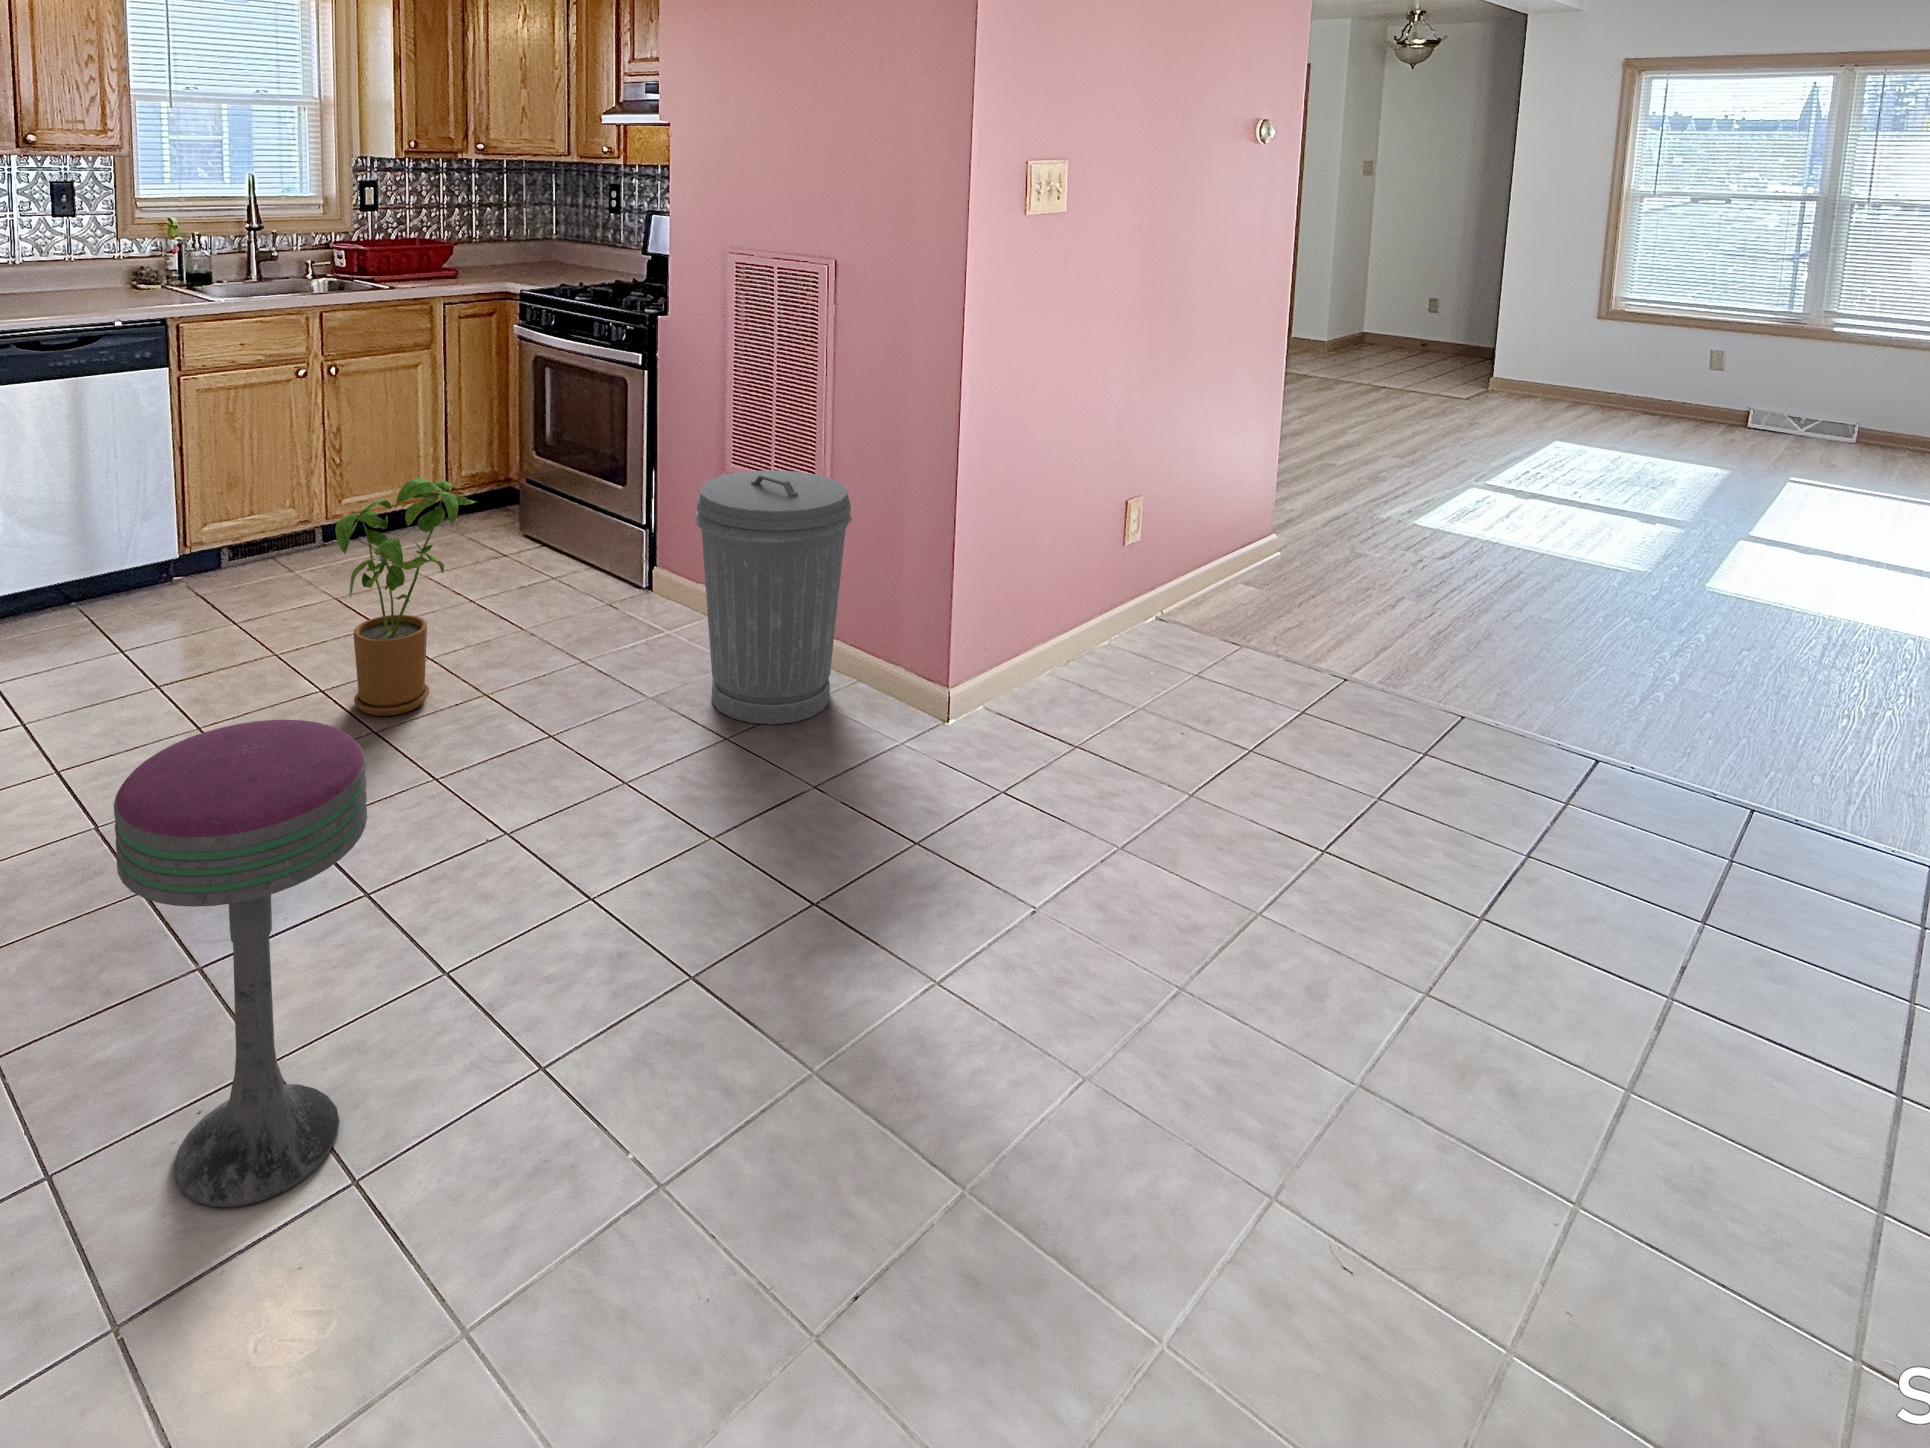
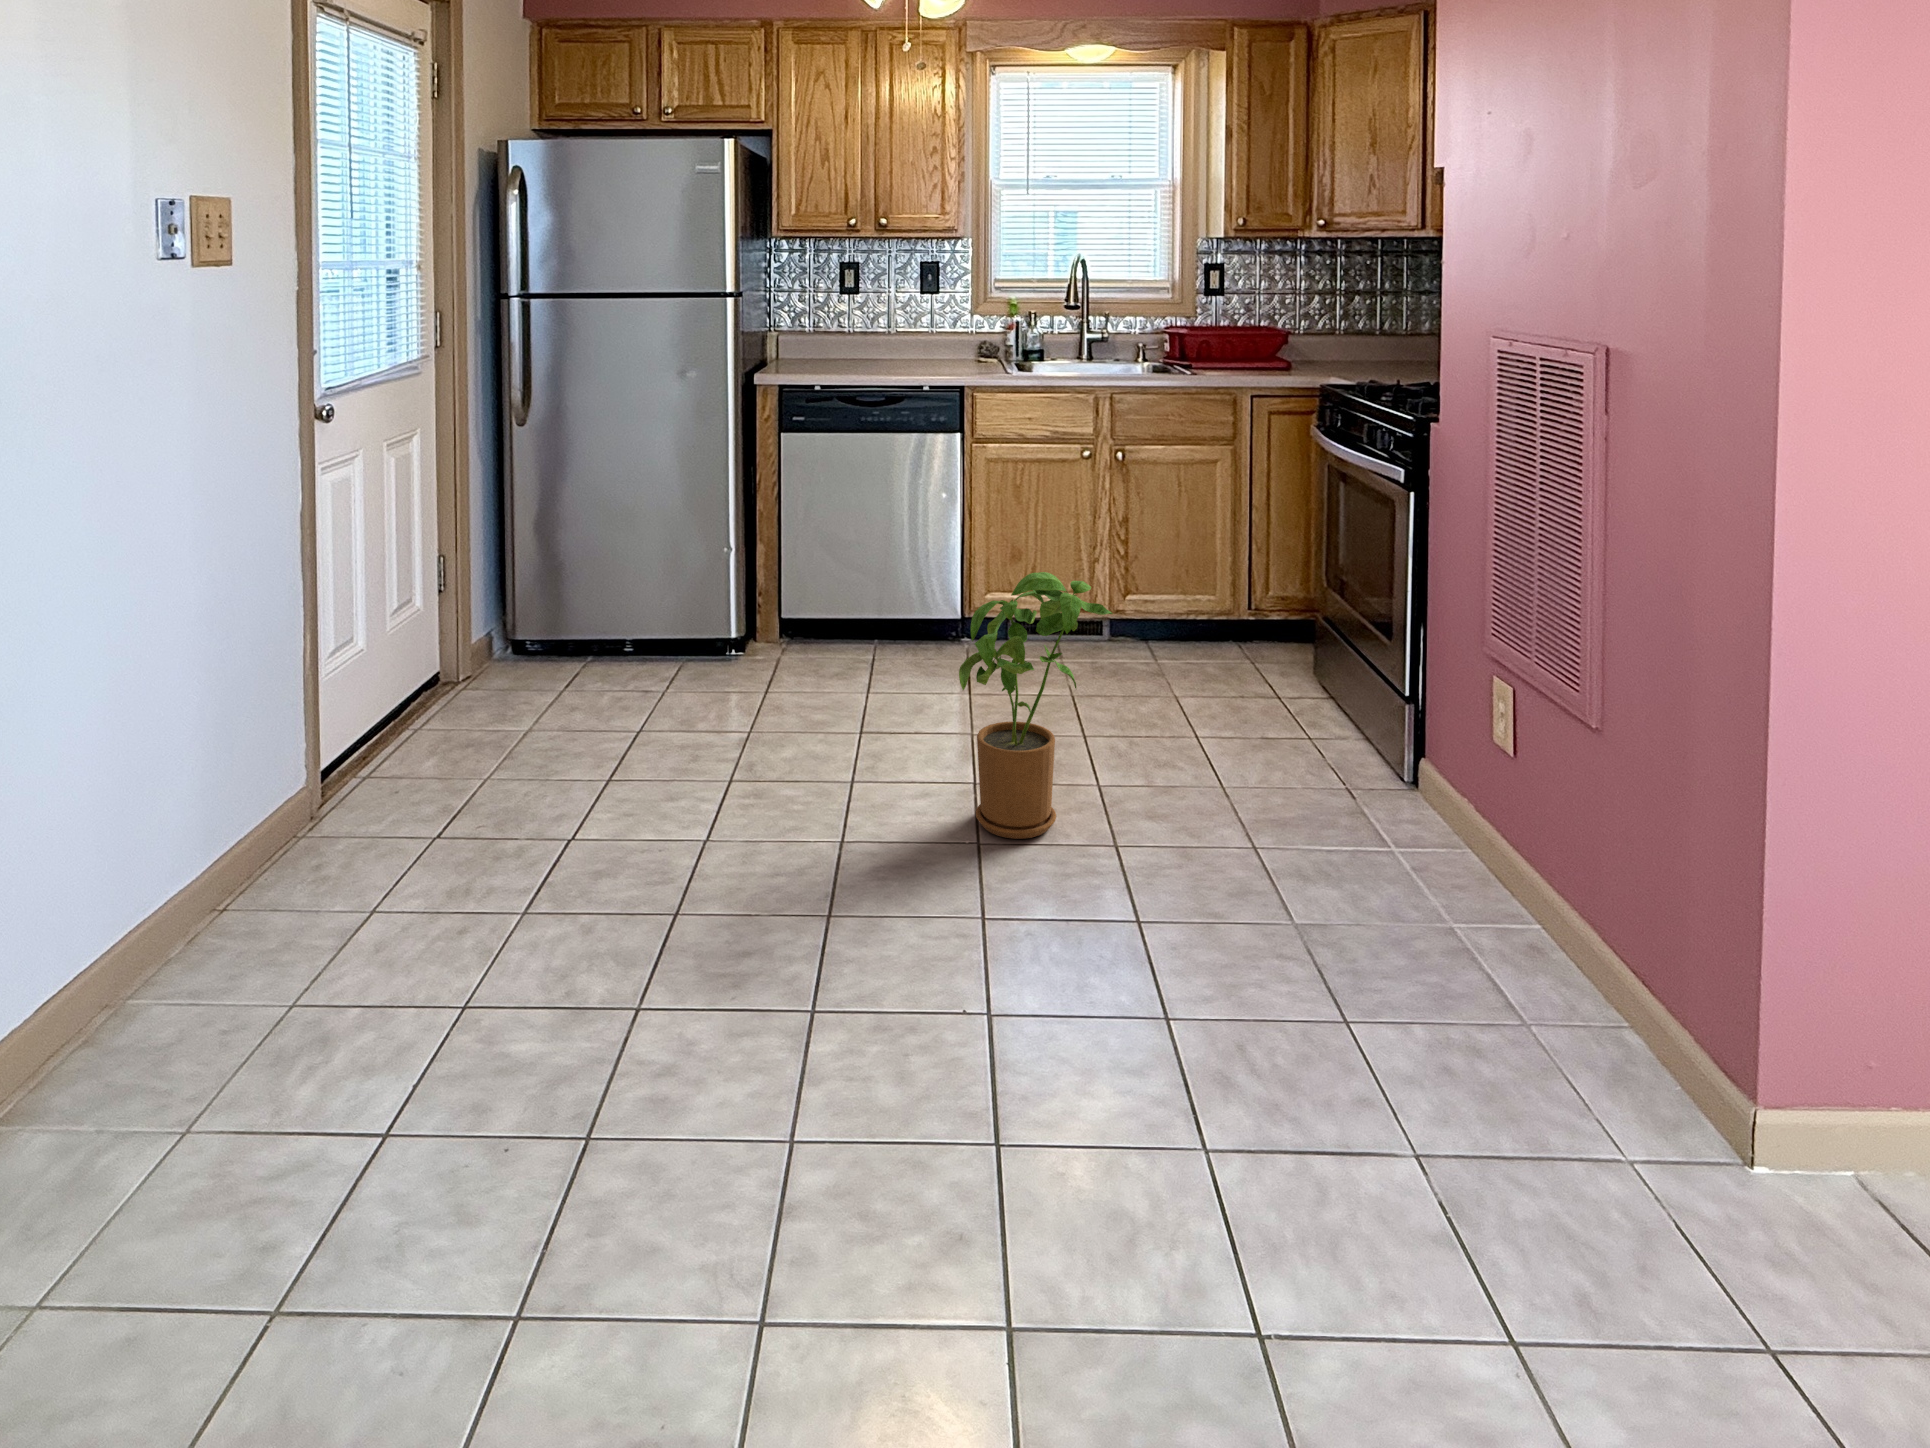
trash can: present [695,470,852,724] -> none [1337,646,1602,1062]
bar stool: present [114,720,367,1207] -> none [322,772,585,1325]

